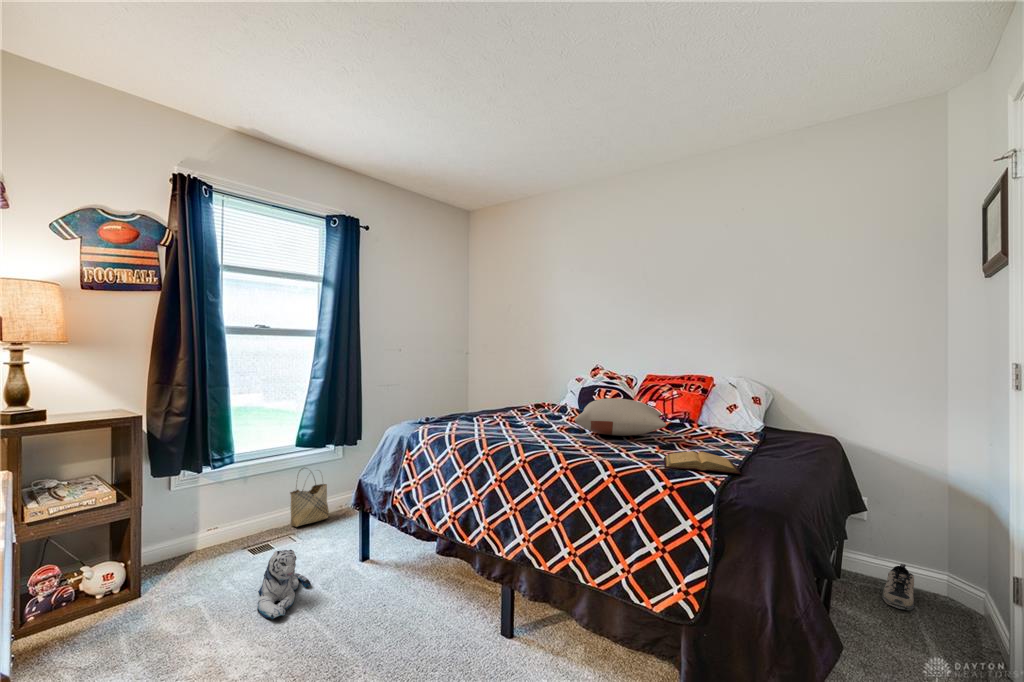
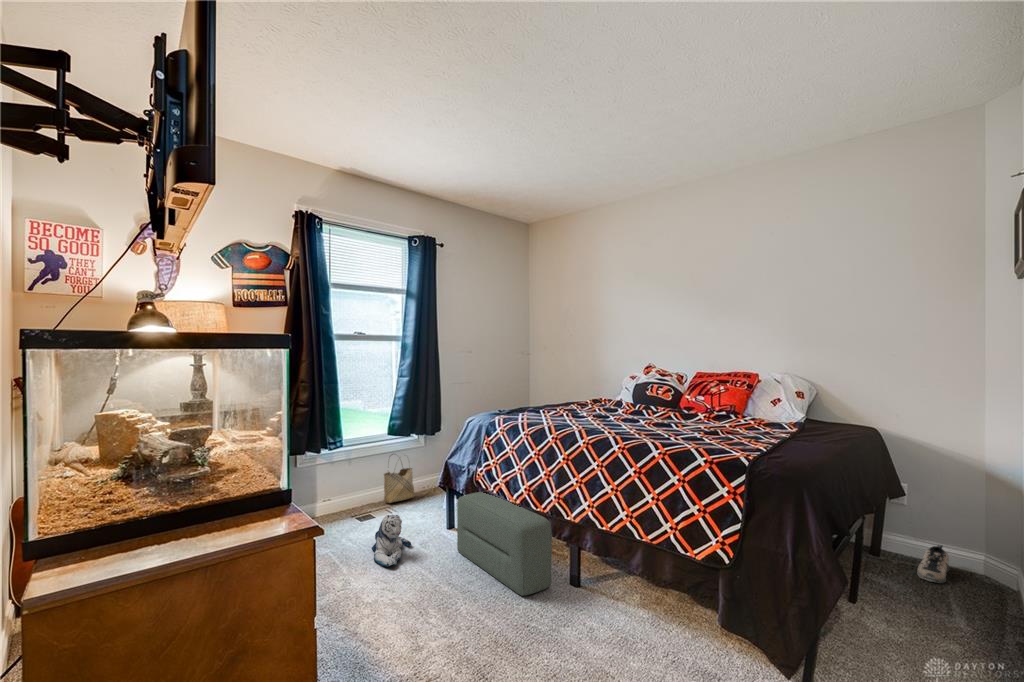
pillow: present [575,398,667,436] -> none [631,393,711,425]
book: present [664,451,741,474] -> none [707,436,771,453]
pouf: none [367,517,478,655] -> present [457,492,552,596]

